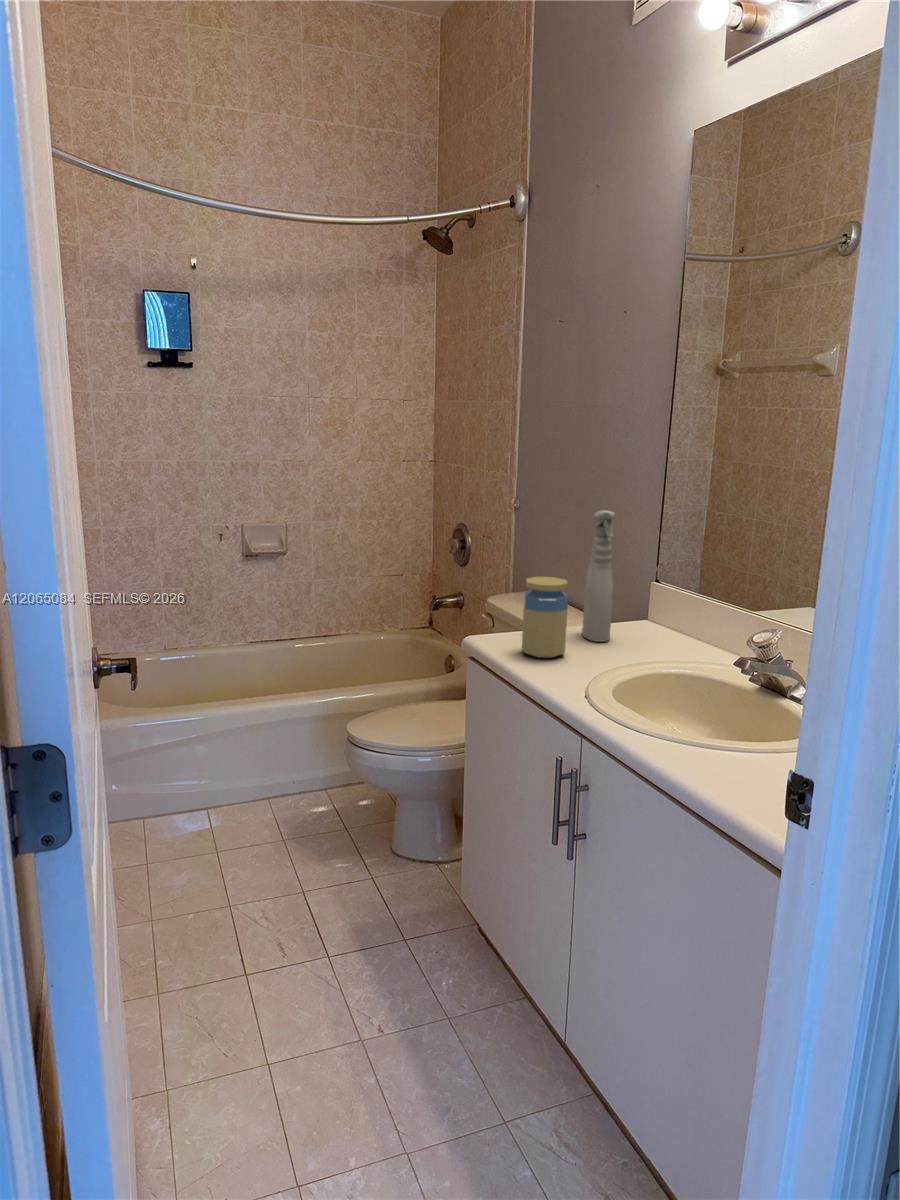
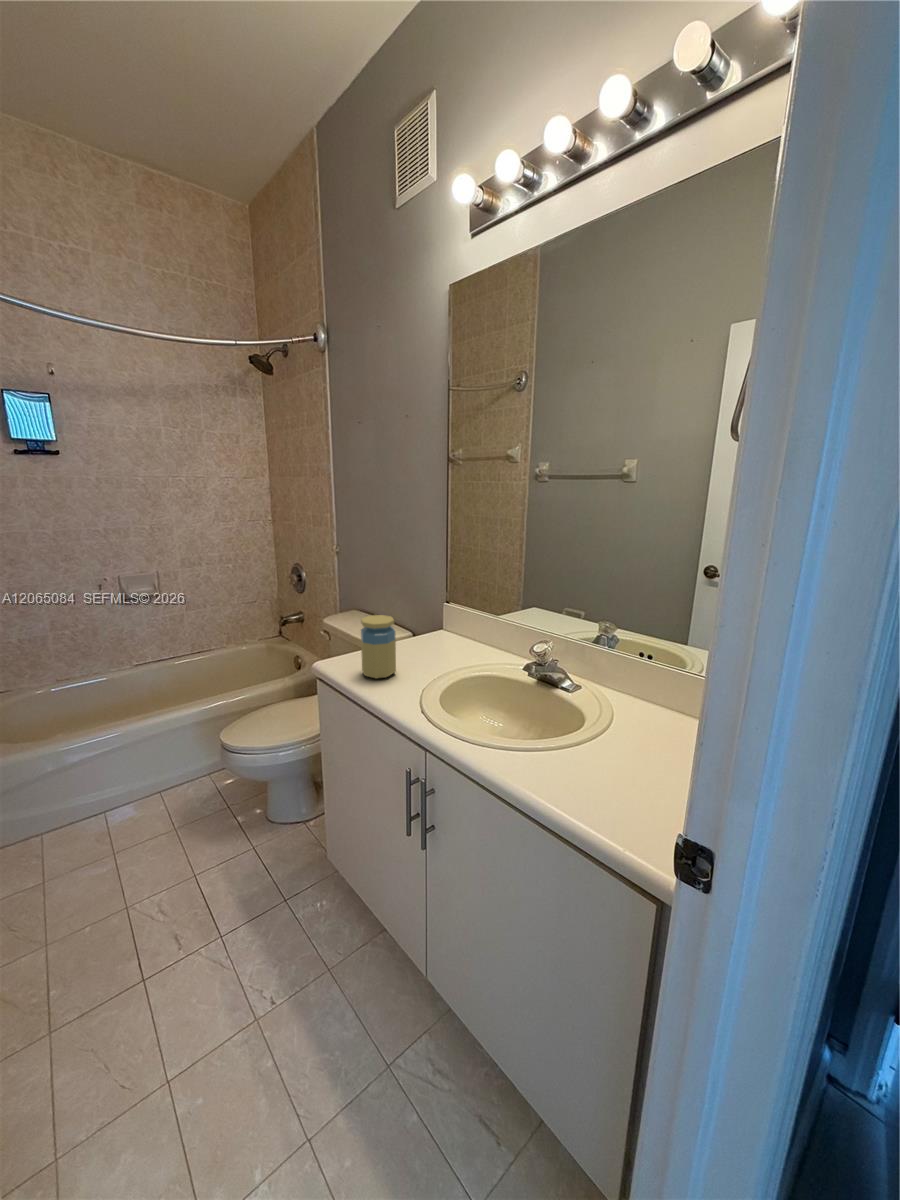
spray bottle: present [582,511,615,642] -> none [403,561,423,656]

